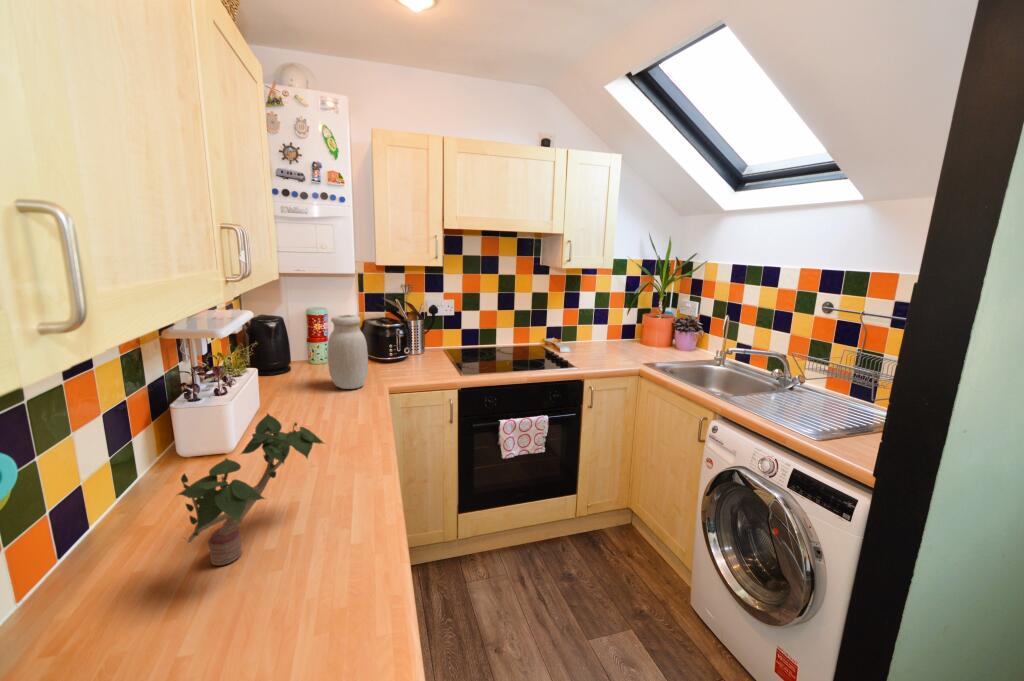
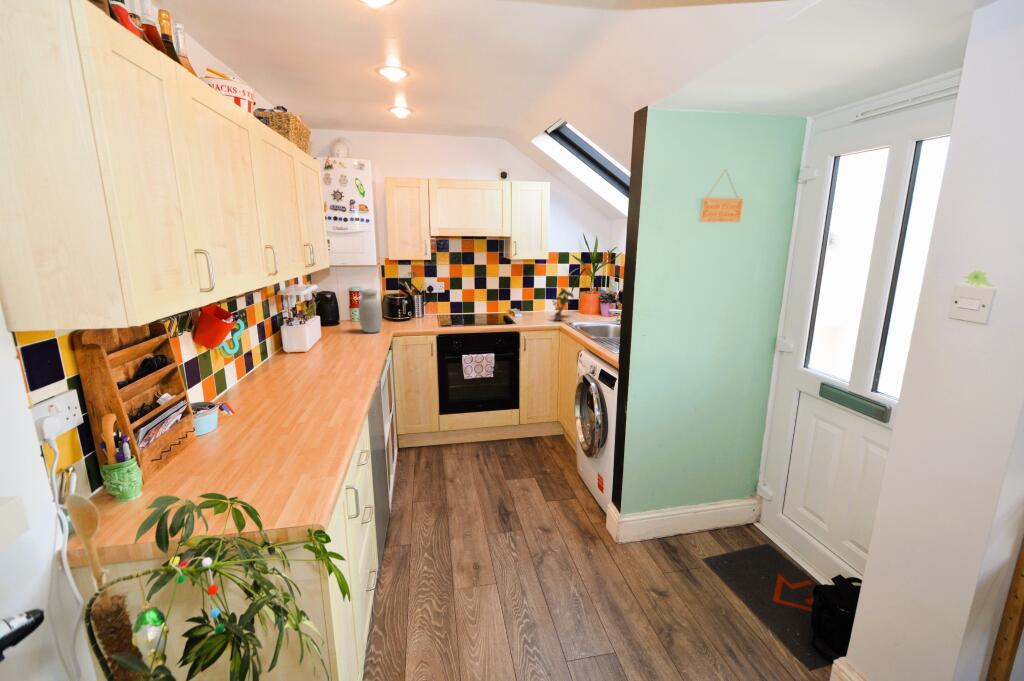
potted plant: present [178,413,323,565] -> present [553,288,574,320]

